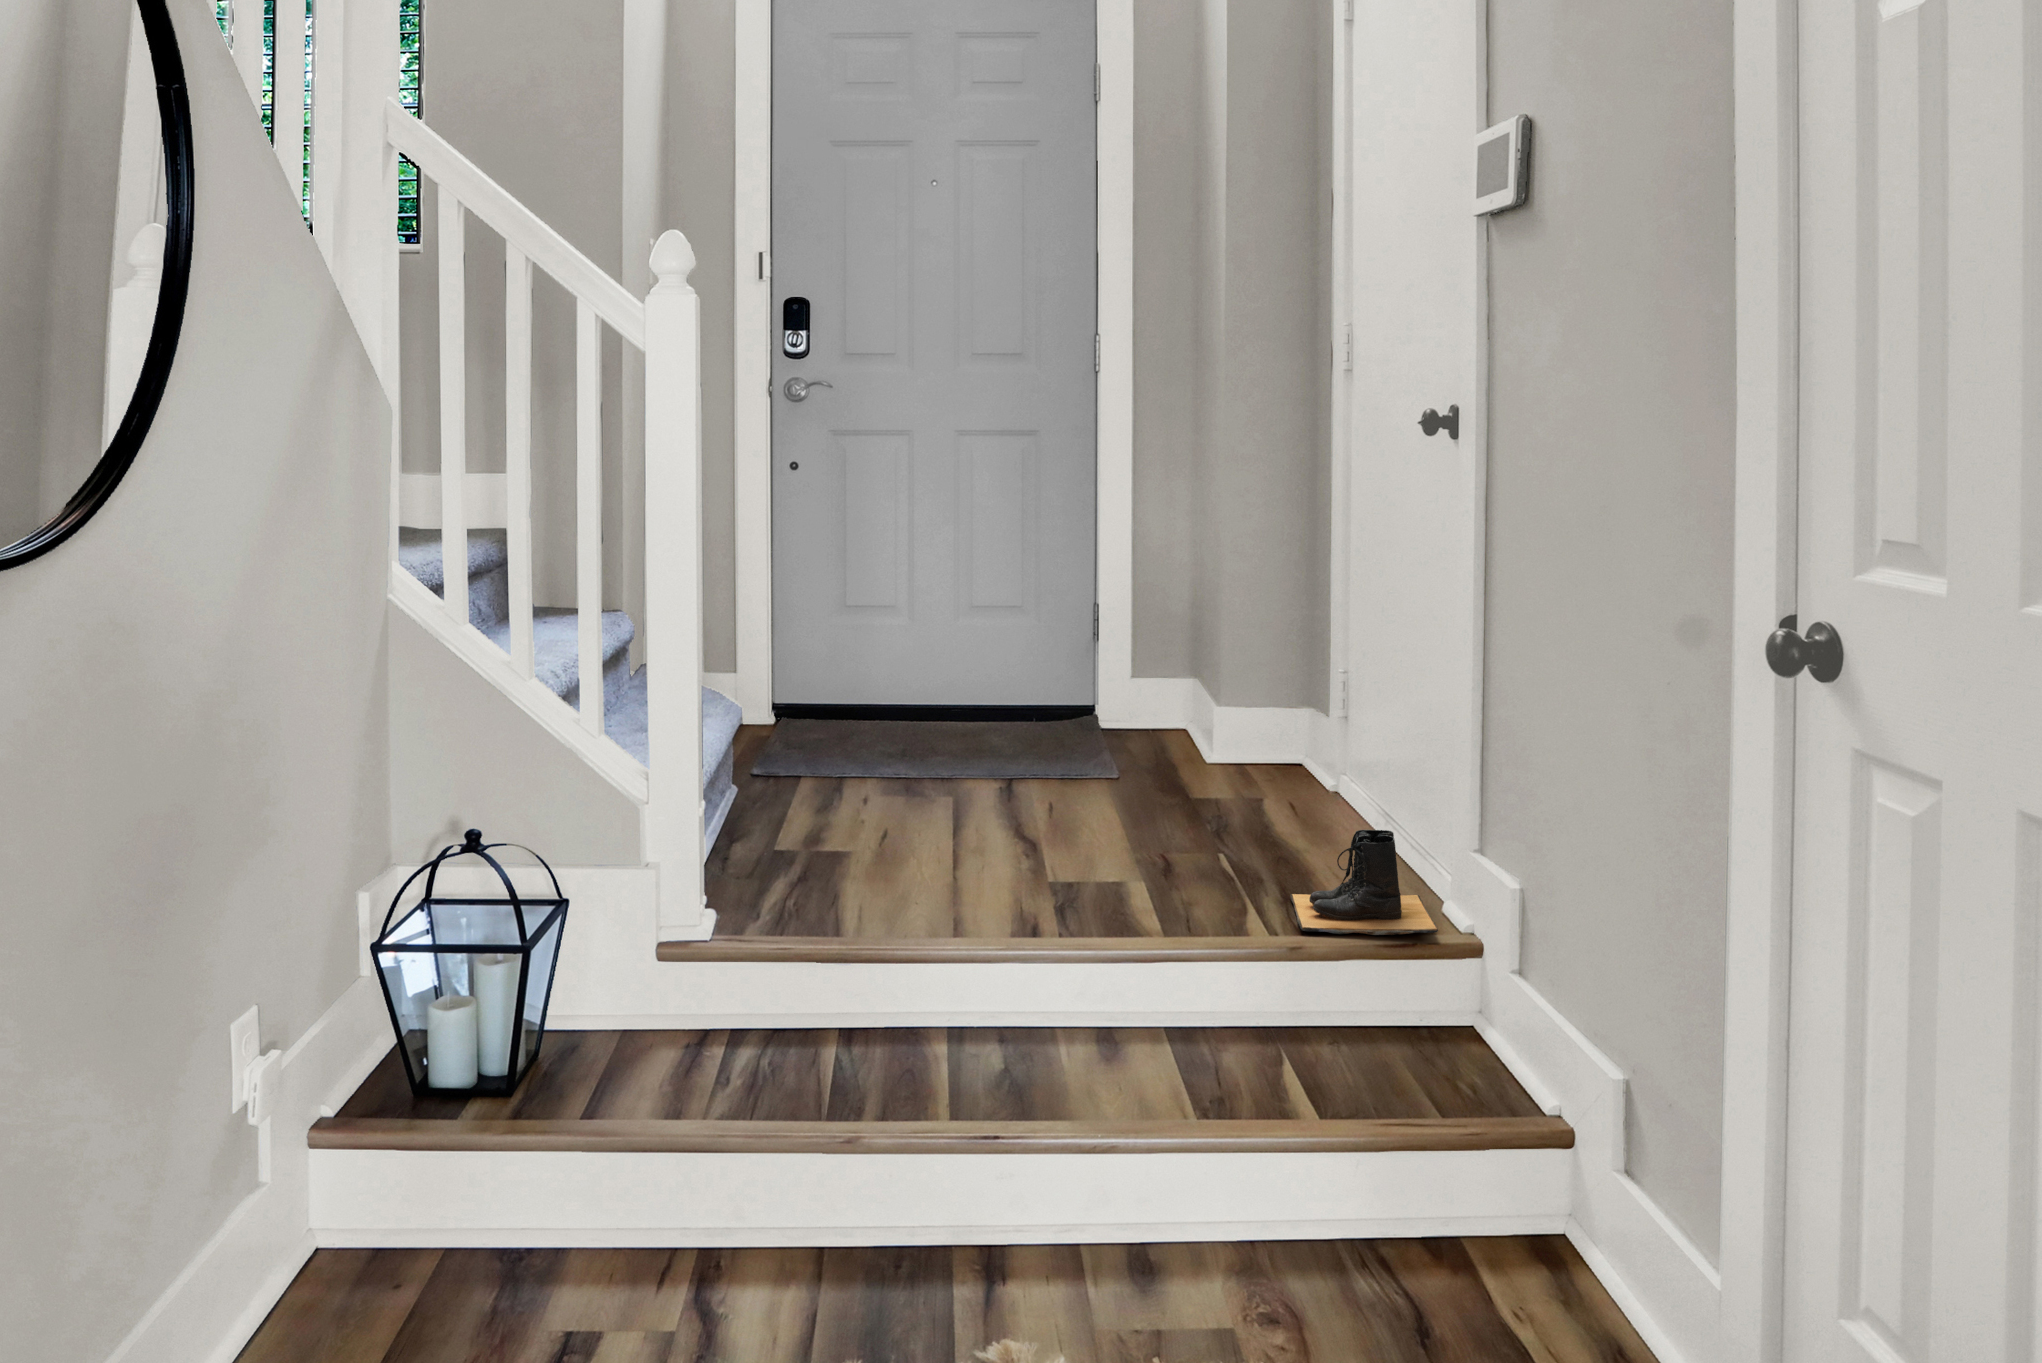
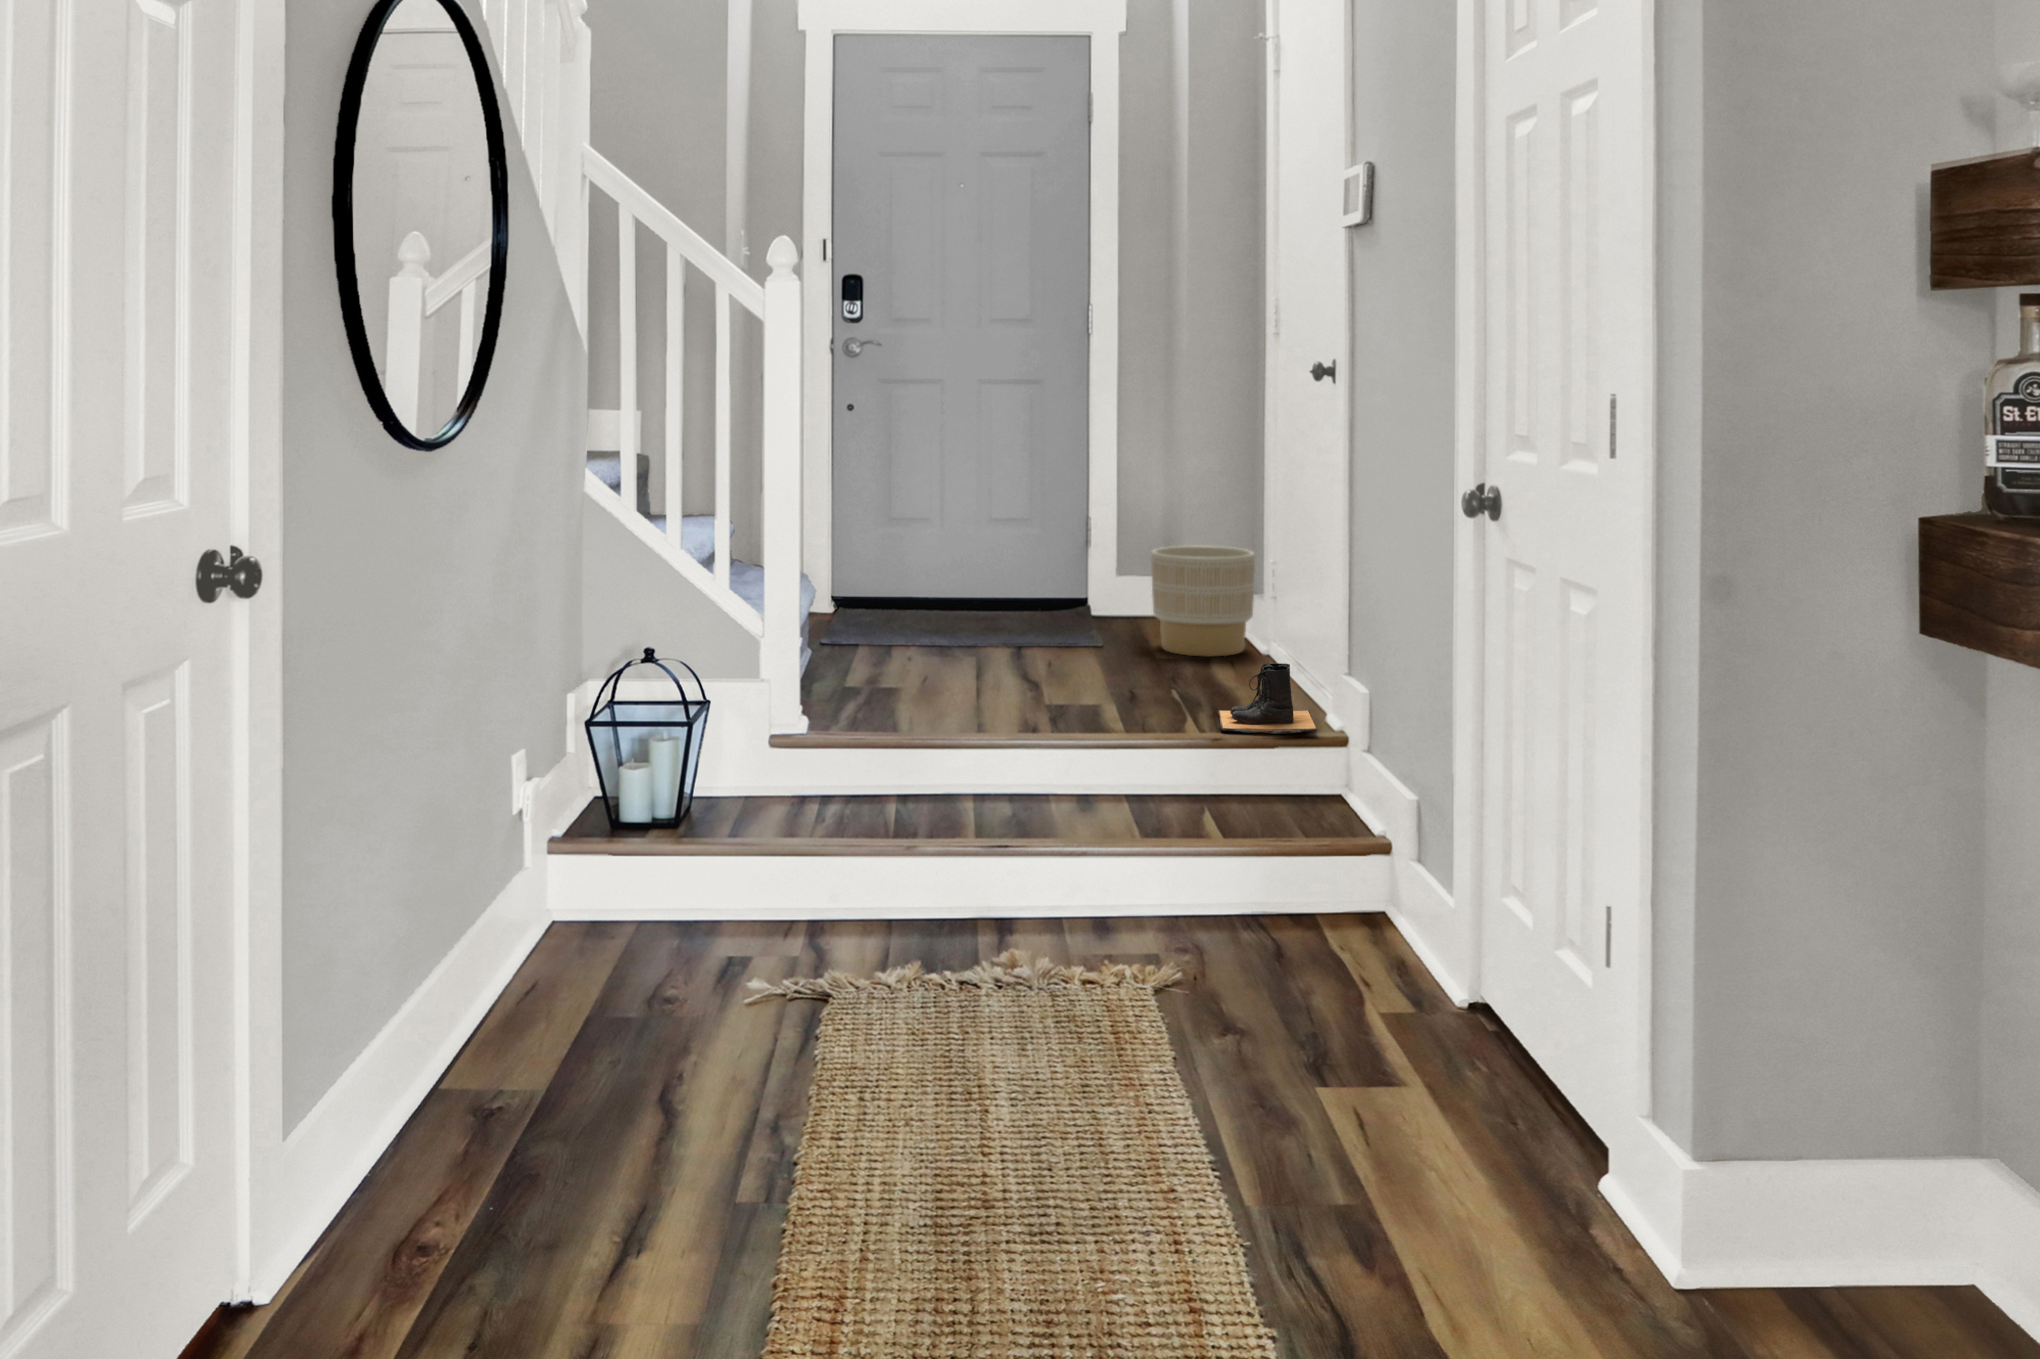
planter: none [1183,648,1322,800] -> present [1151,546,1255,657]

